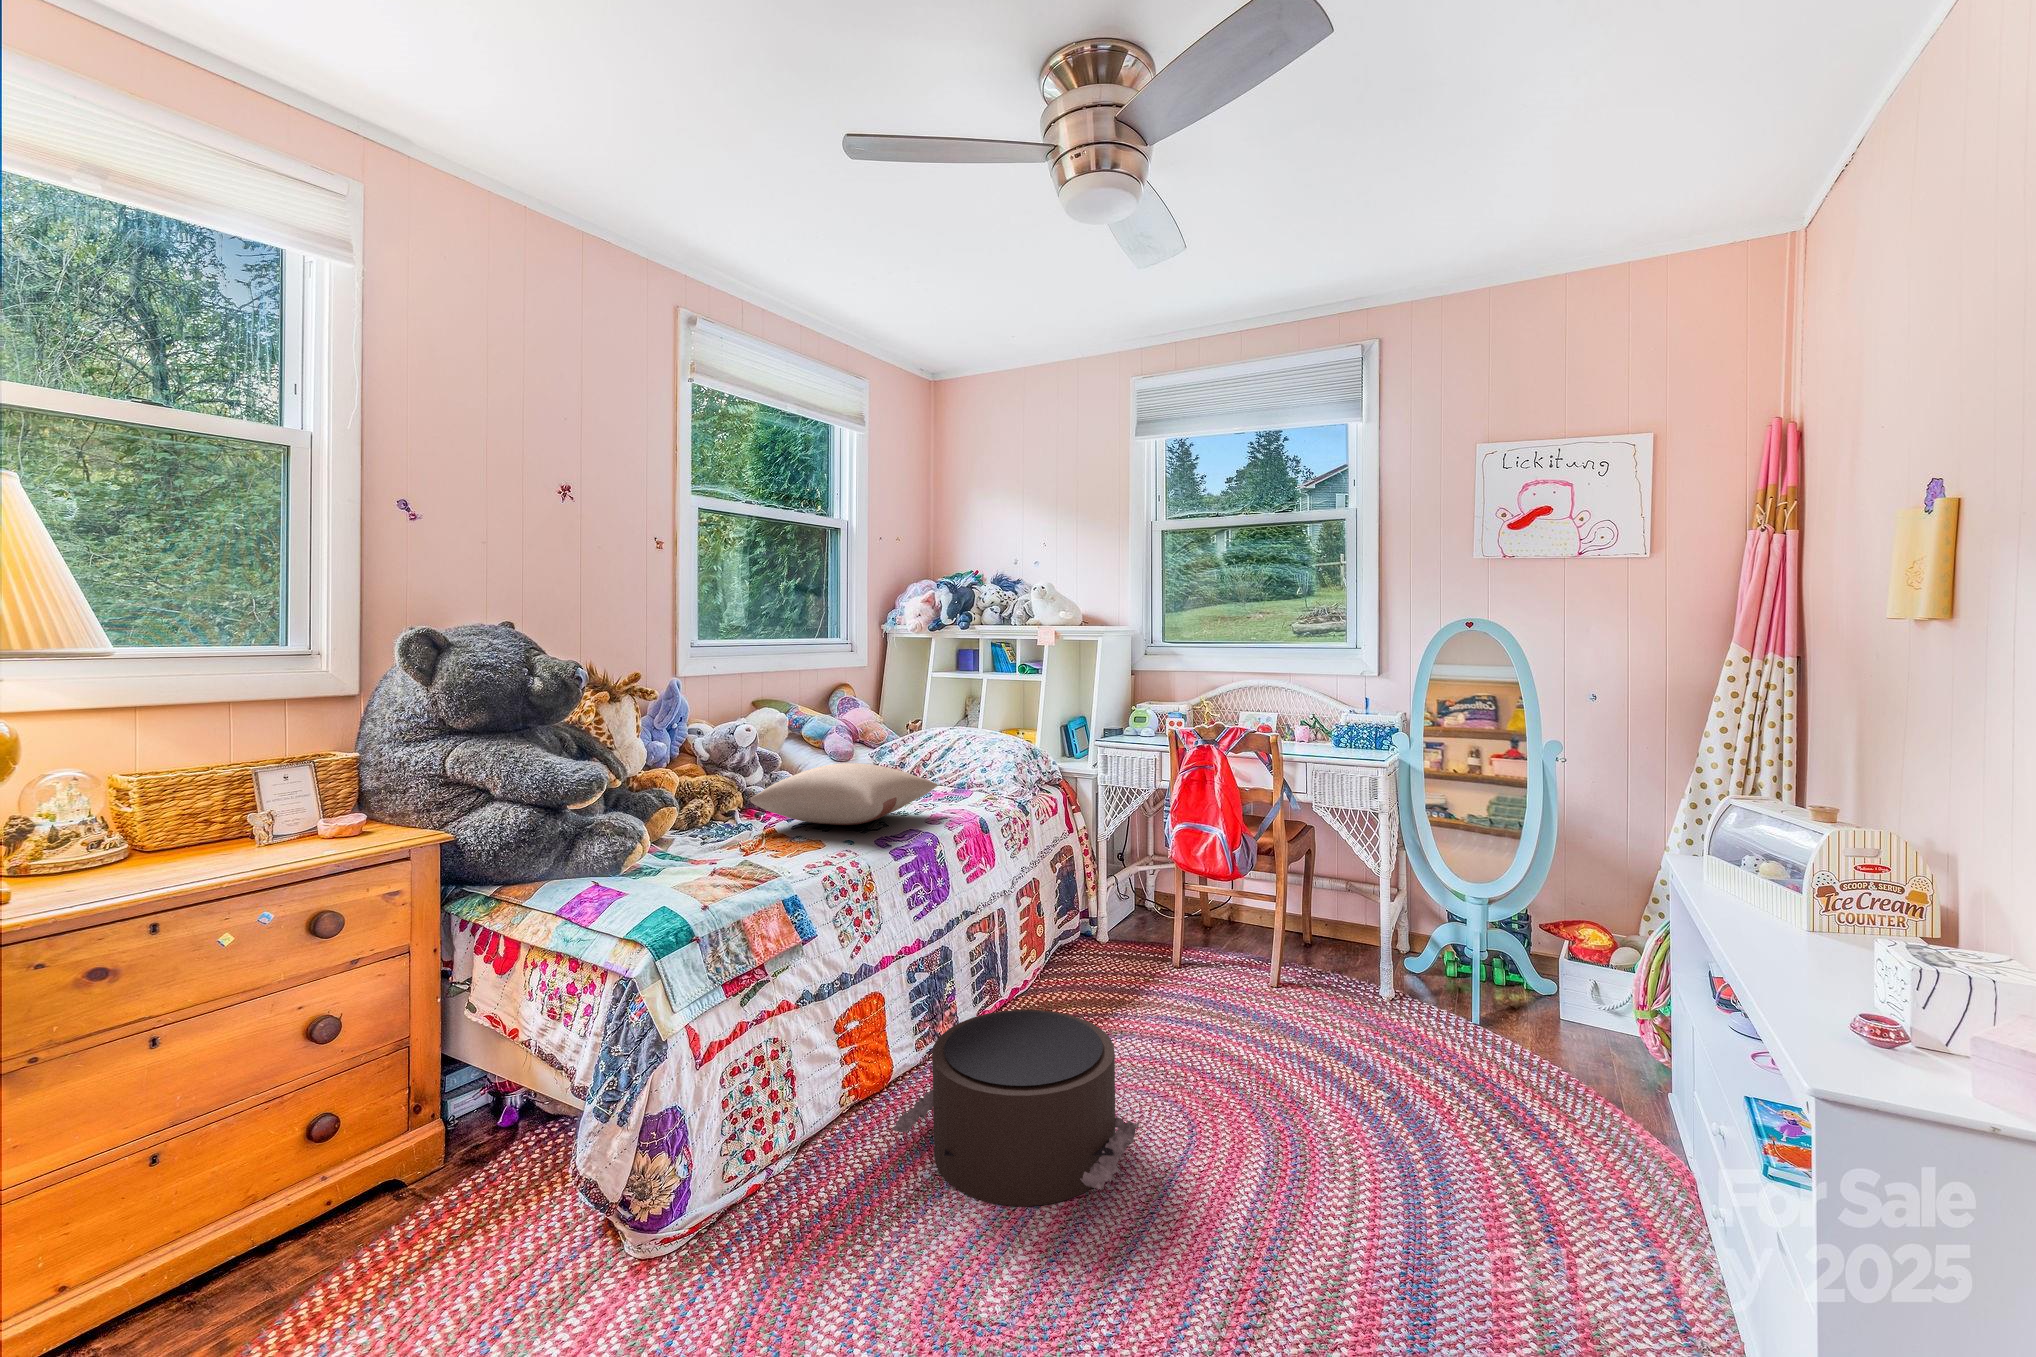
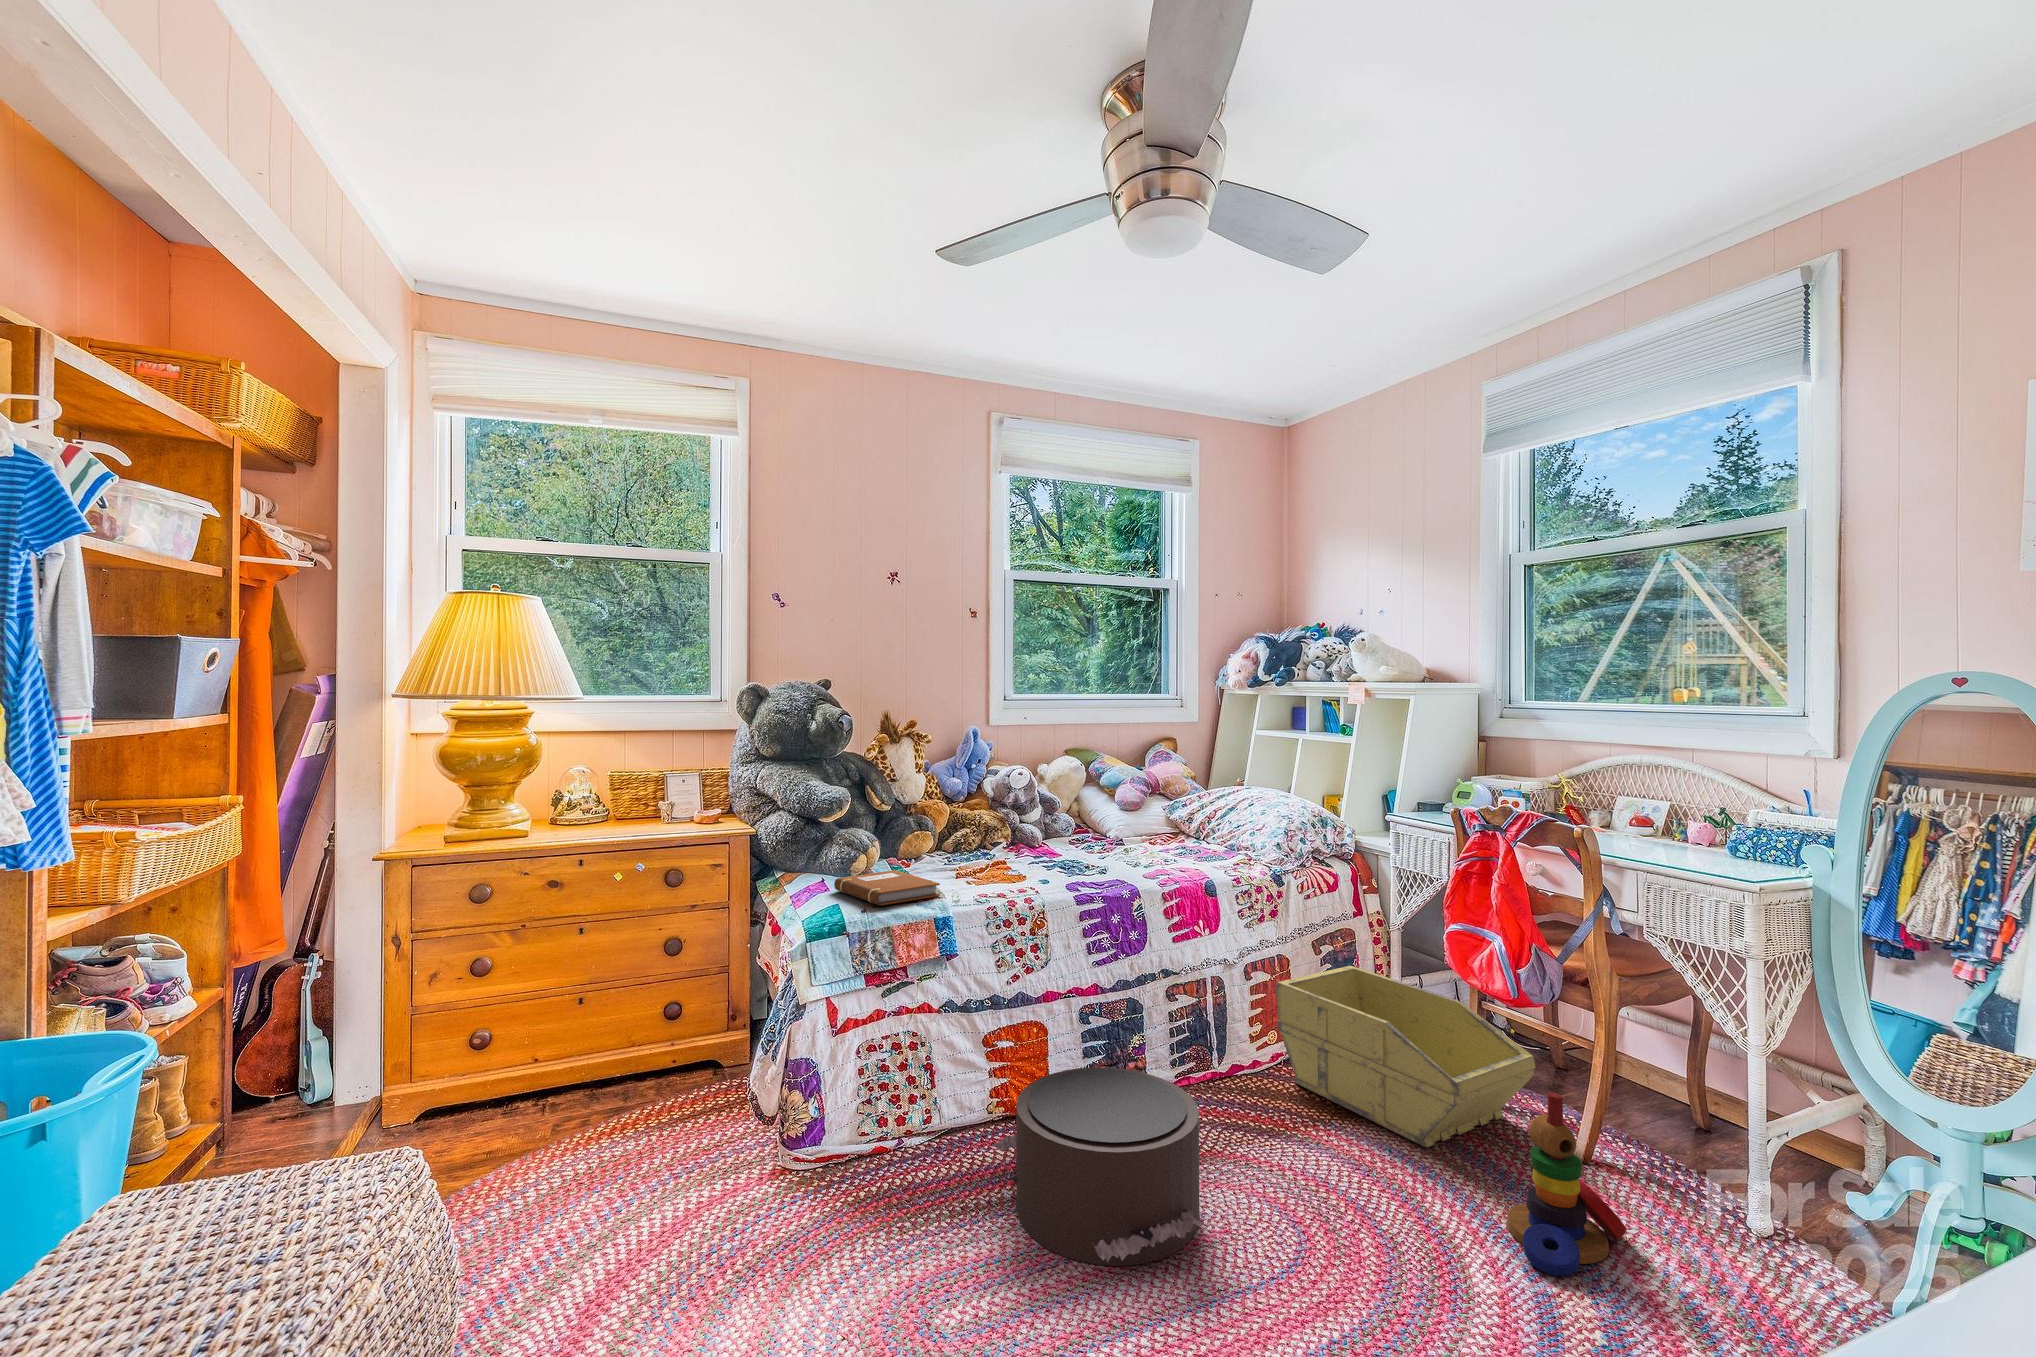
pillow: present [750,763,937,825] -> none [992,809,1164,866]
notebook: none [620,858,763,900] -> present [834,870,940,905]
storage bin: none [1039,877,1240,1009] -> present [1276,966,1536,1147]
stacking toy: none [1282,936,1356,1069] -> present [1507,1093,1627,1276]

